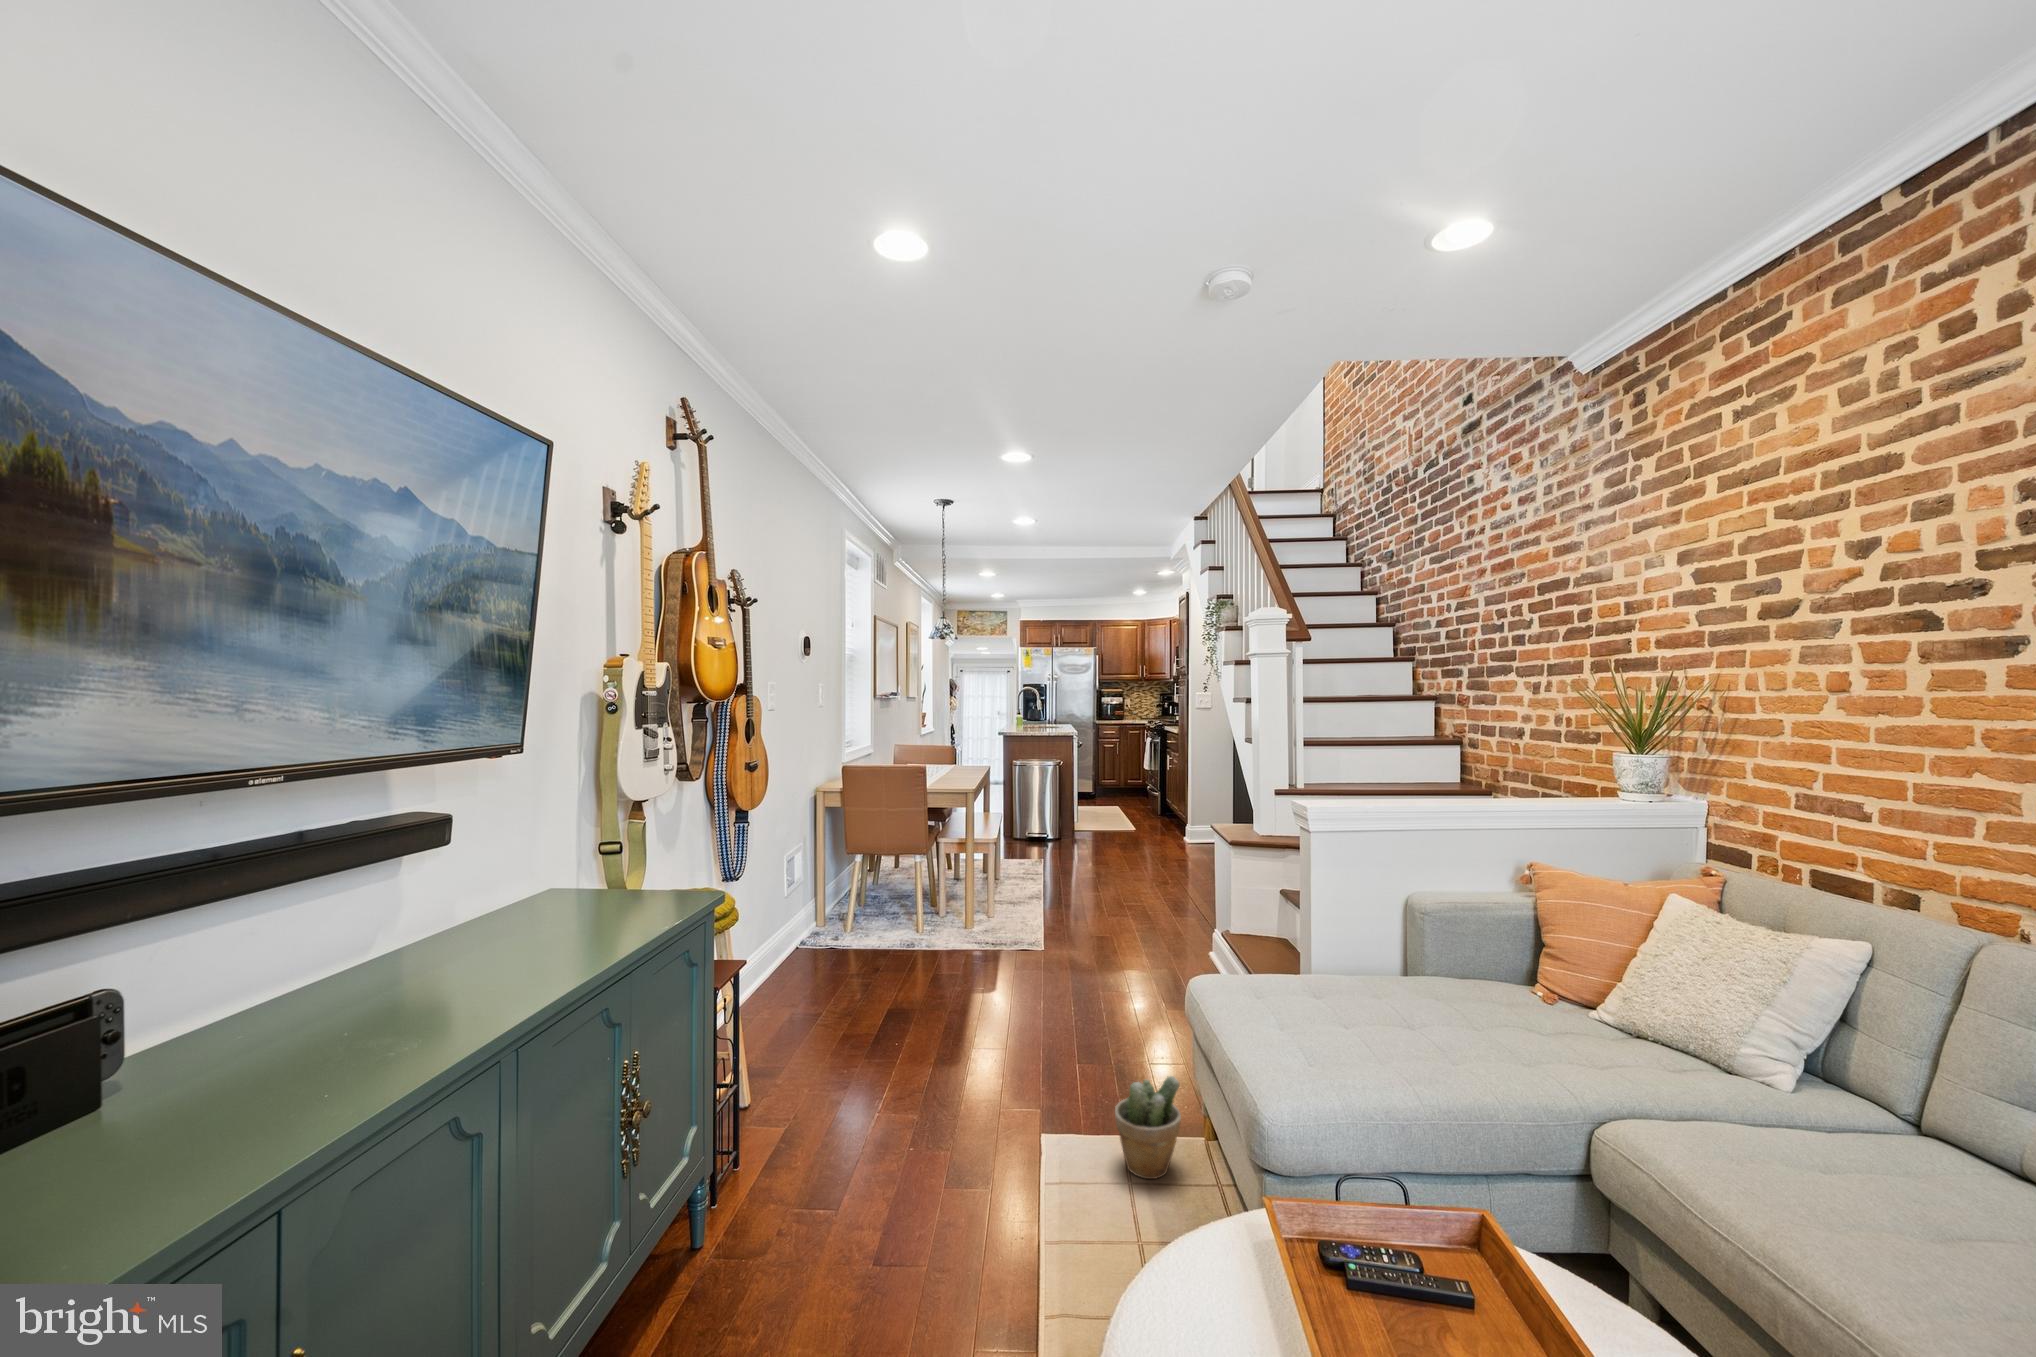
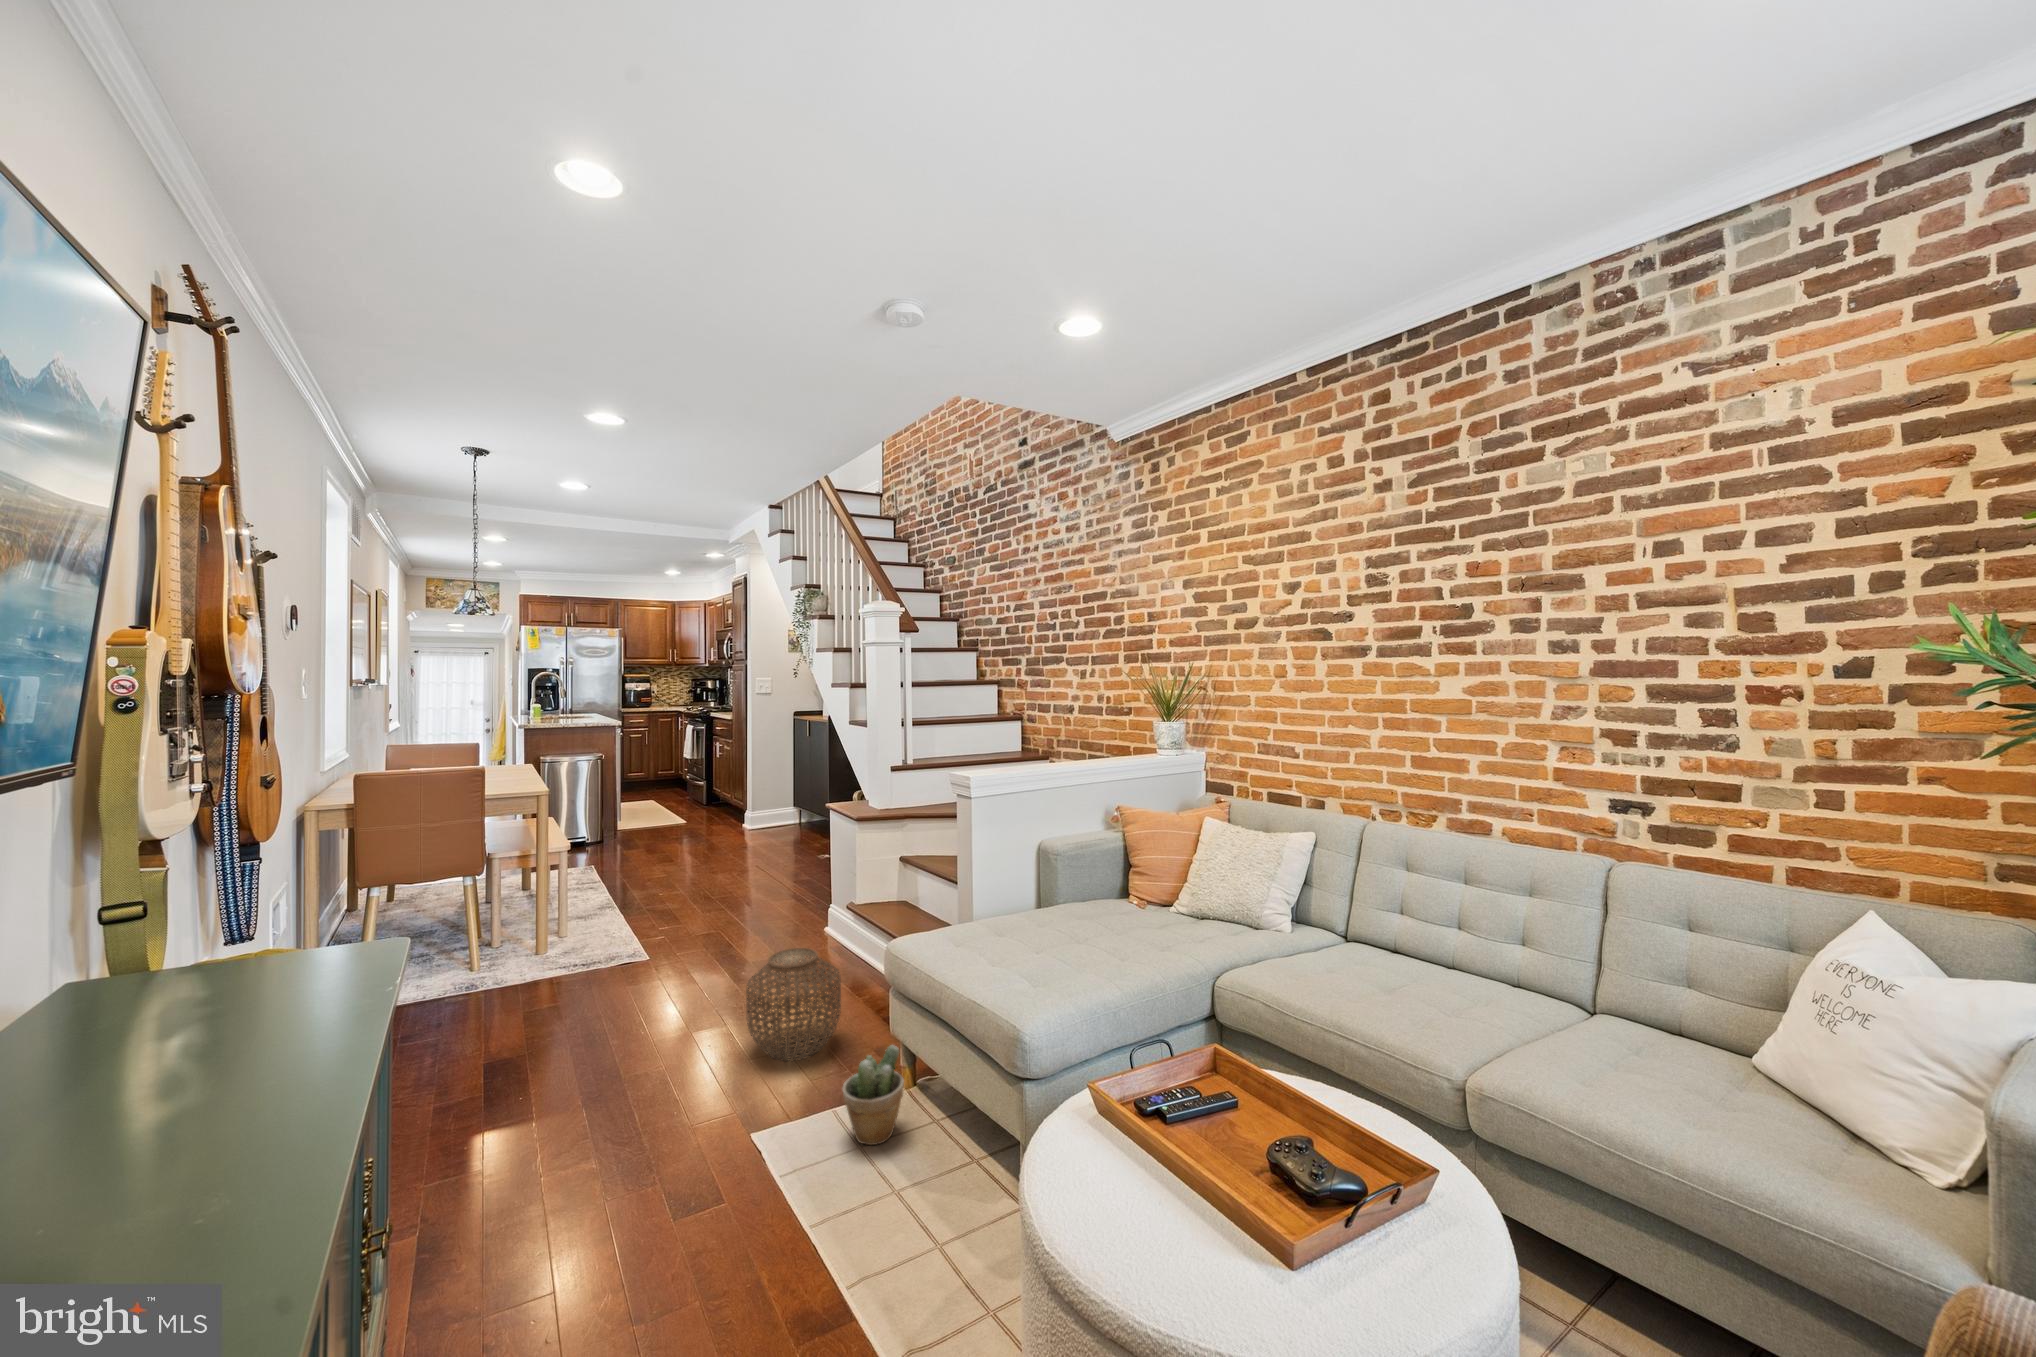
woven basket: none [1070,955,1165,1072] -> present [746,948,841,1061]

